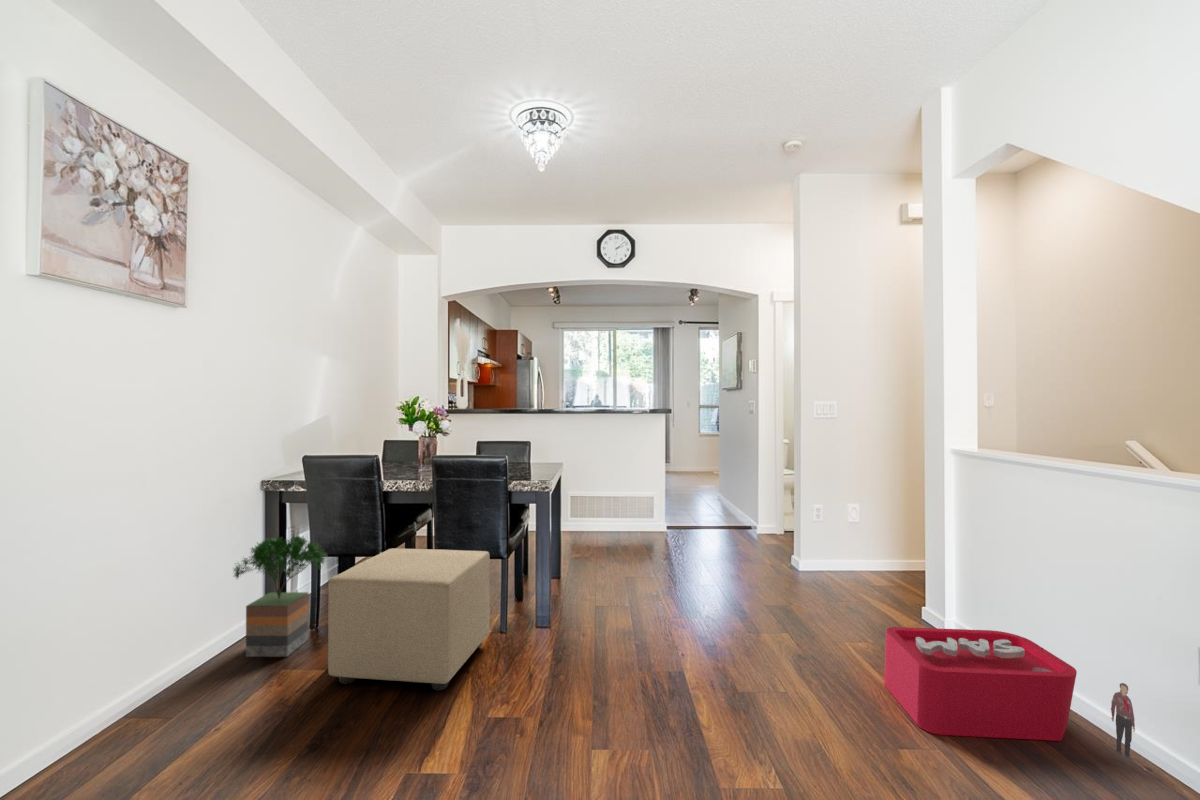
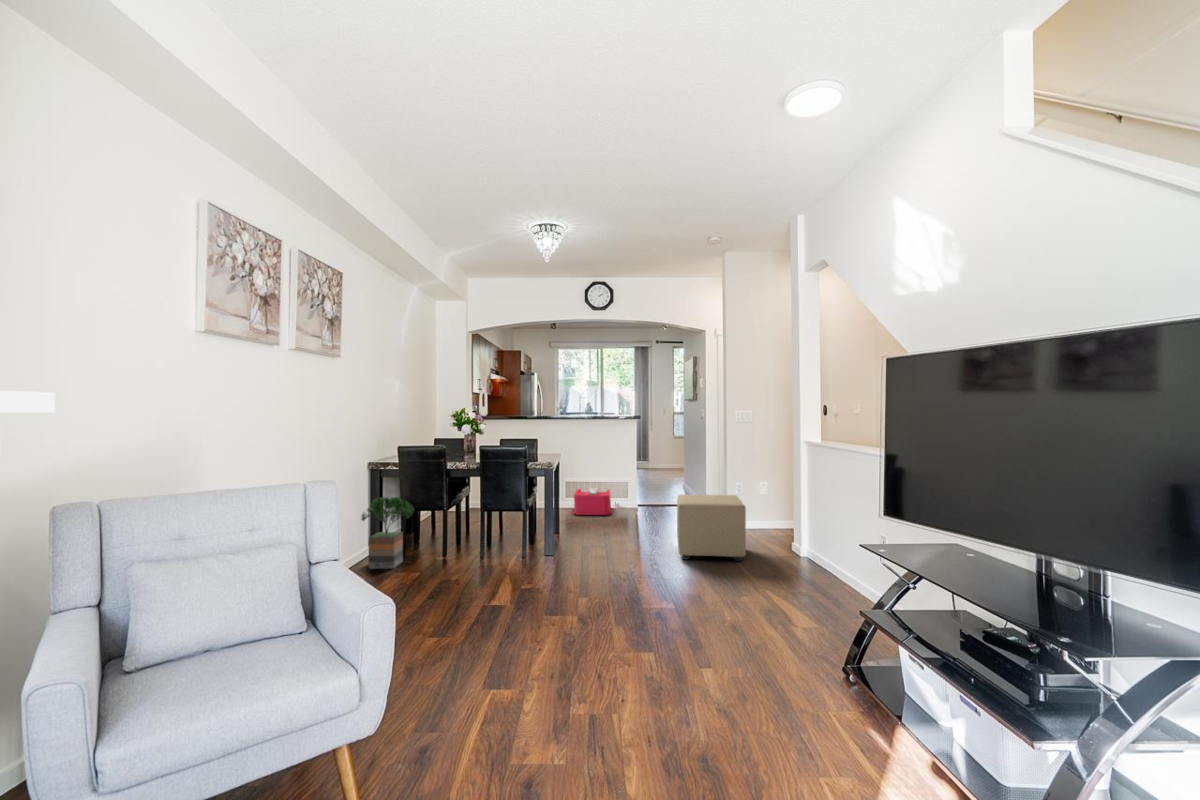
ottoman: present [328,548,490,690] -> present [677,495,746,561]
storage bin: present [884,627,1135,761] -> present [574,488,616,515]

